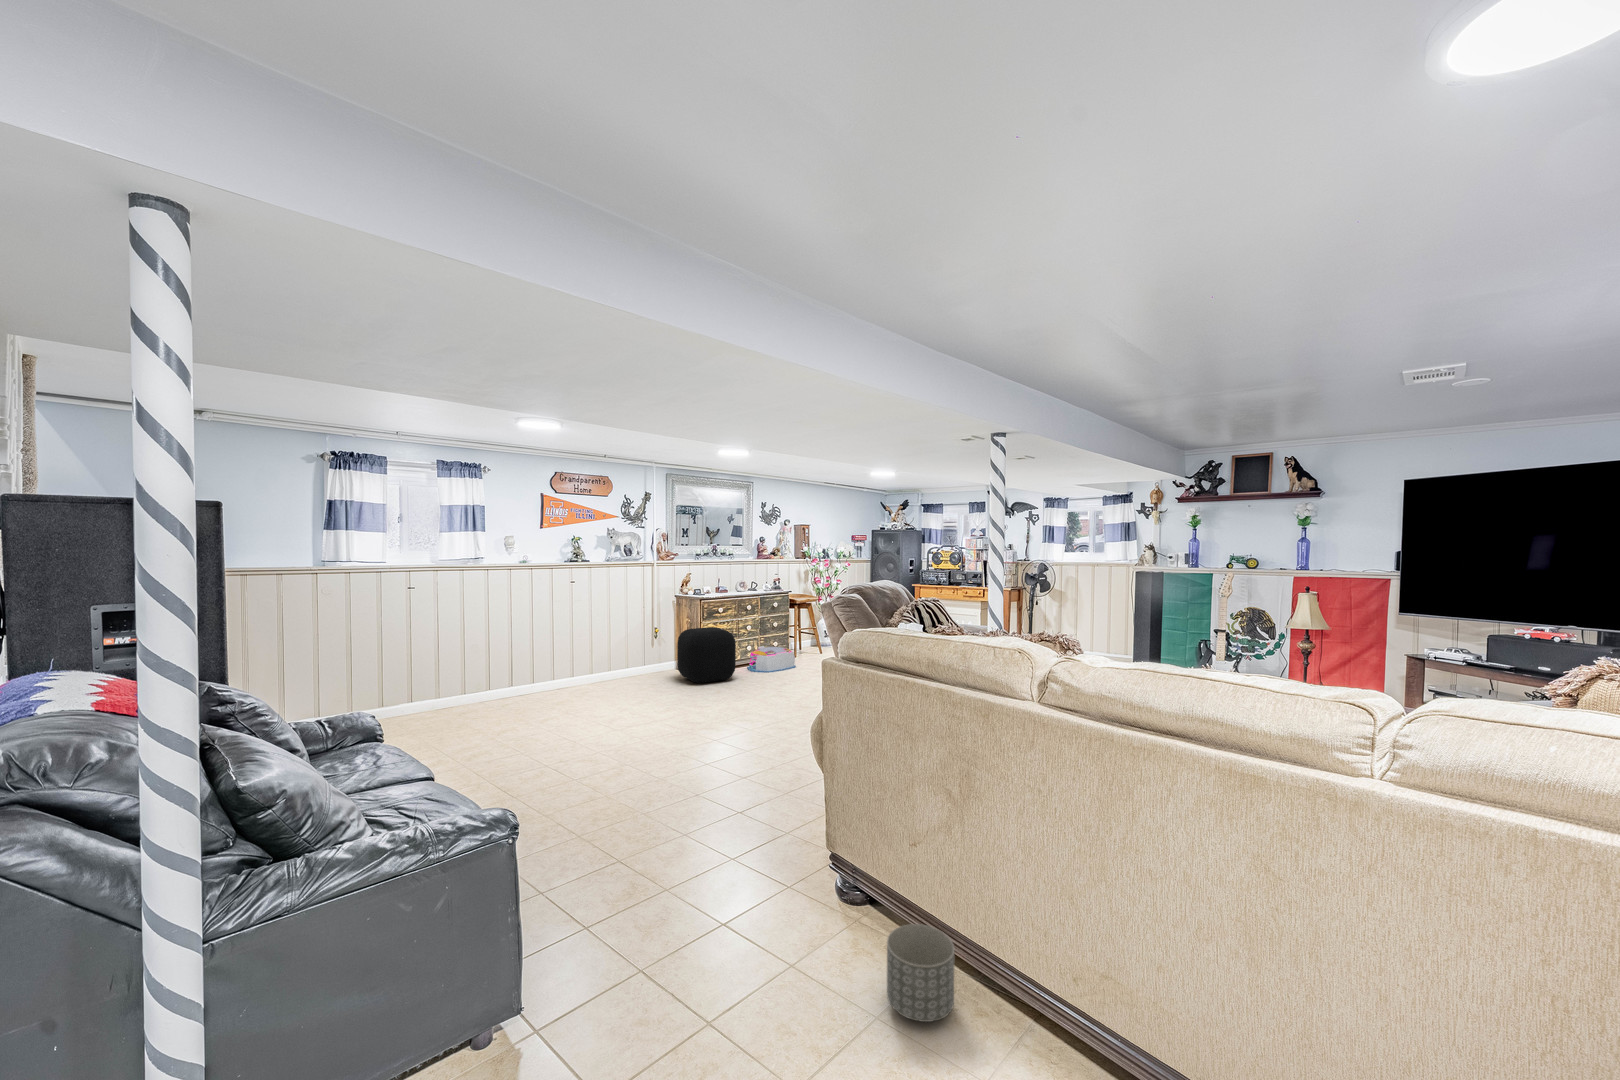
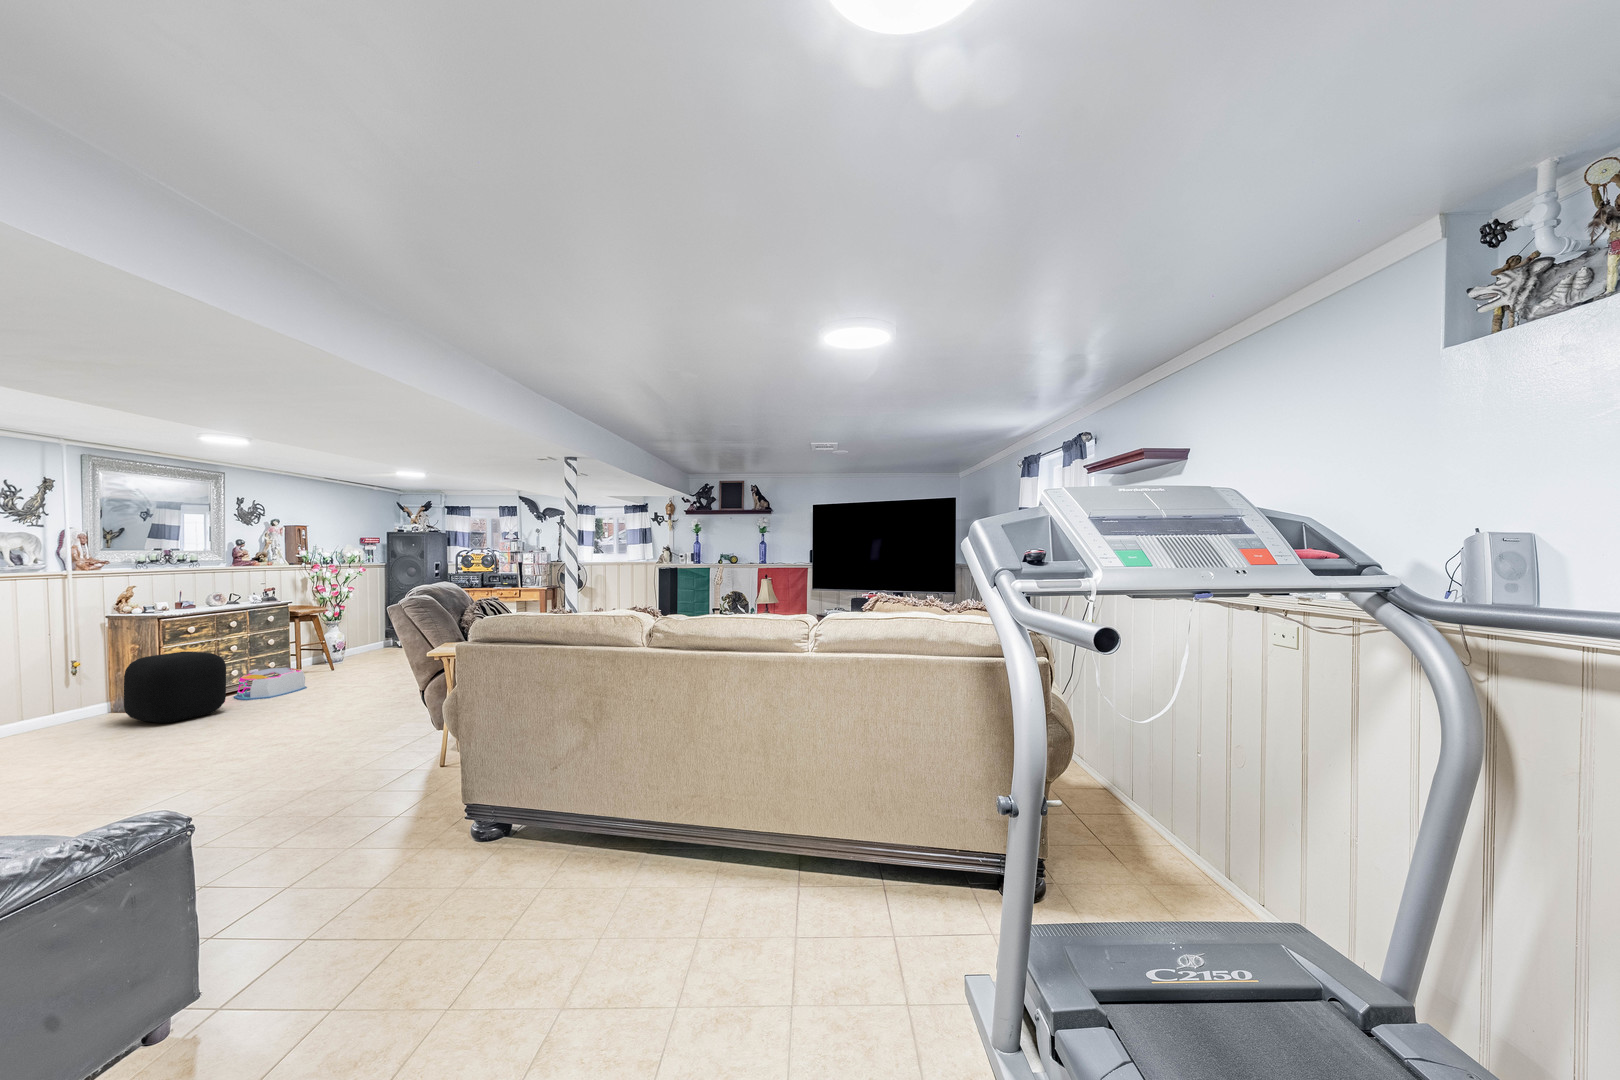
planter: present [887,924,954,1022] -> none [557,809,604,865]

